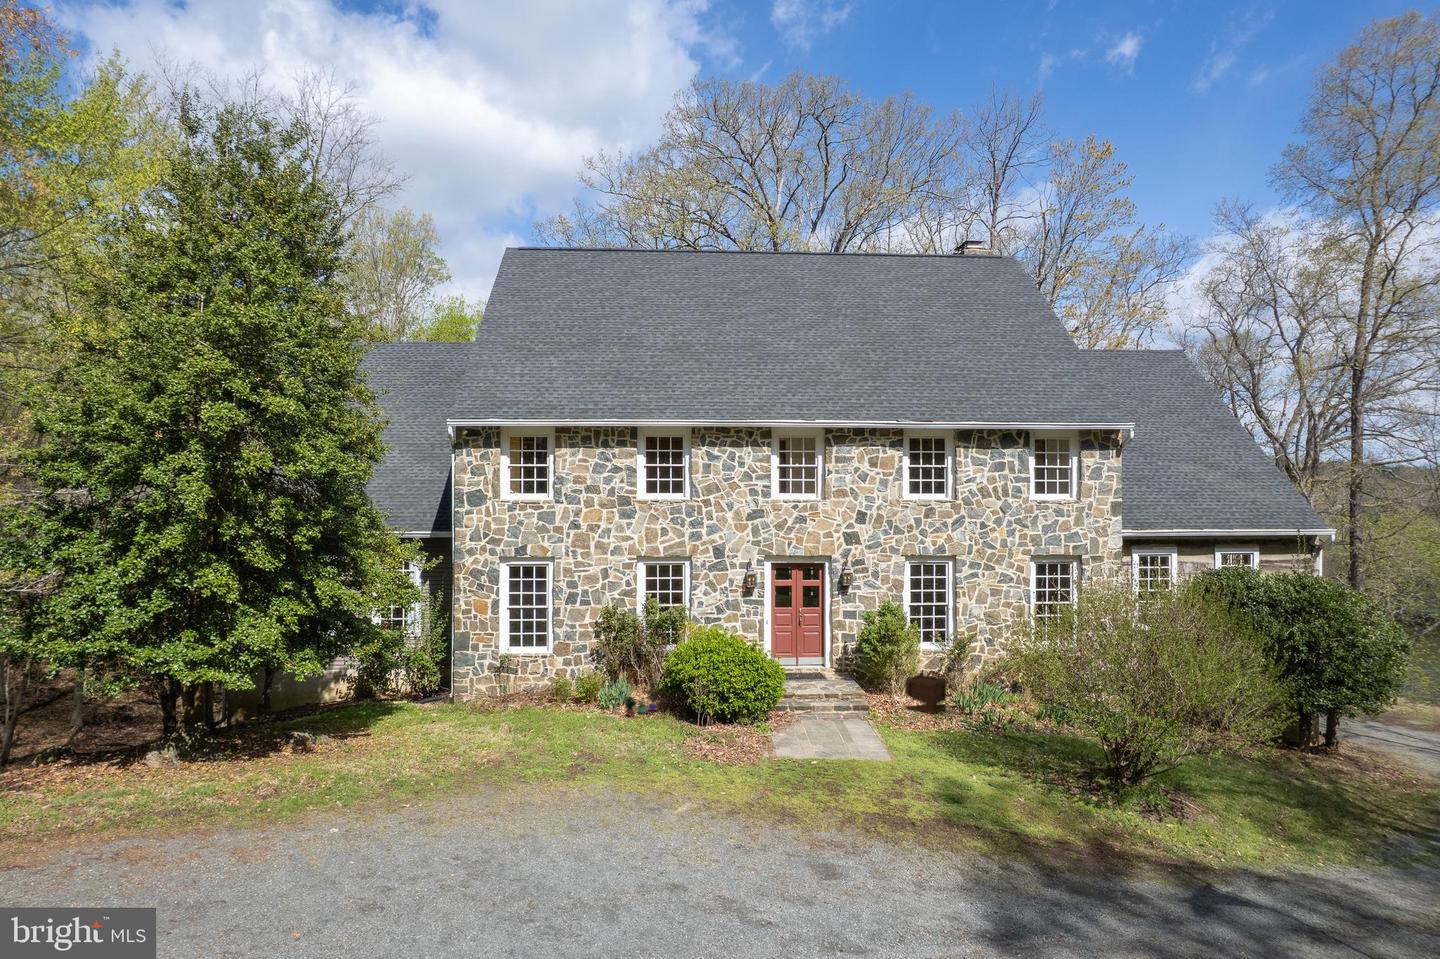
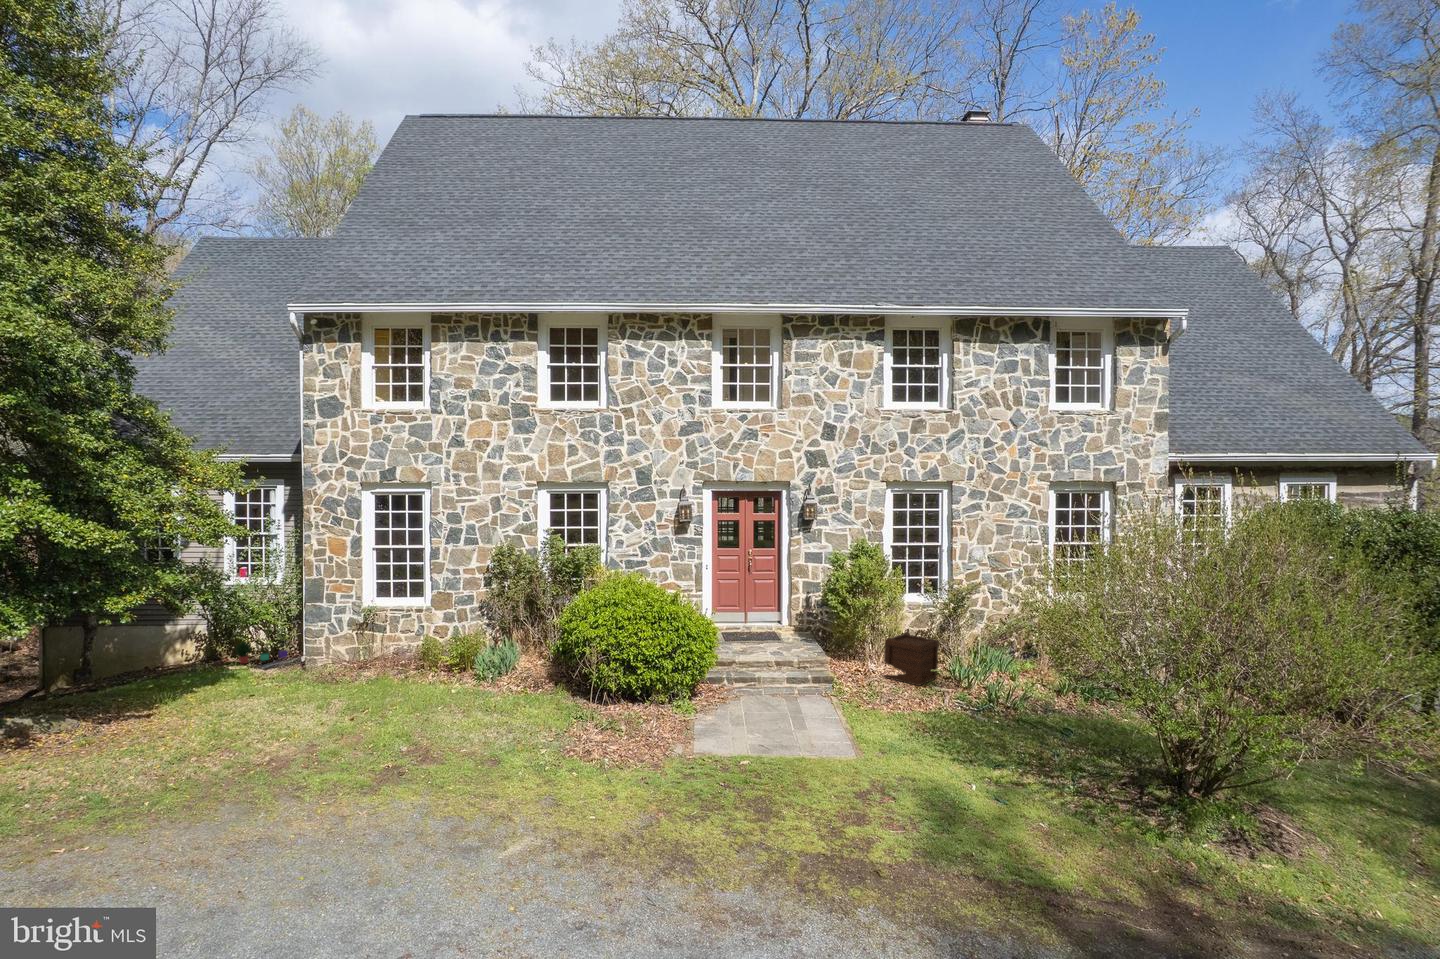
potted plant: present [624,679,658,715] -> present [236,626,290,664]

